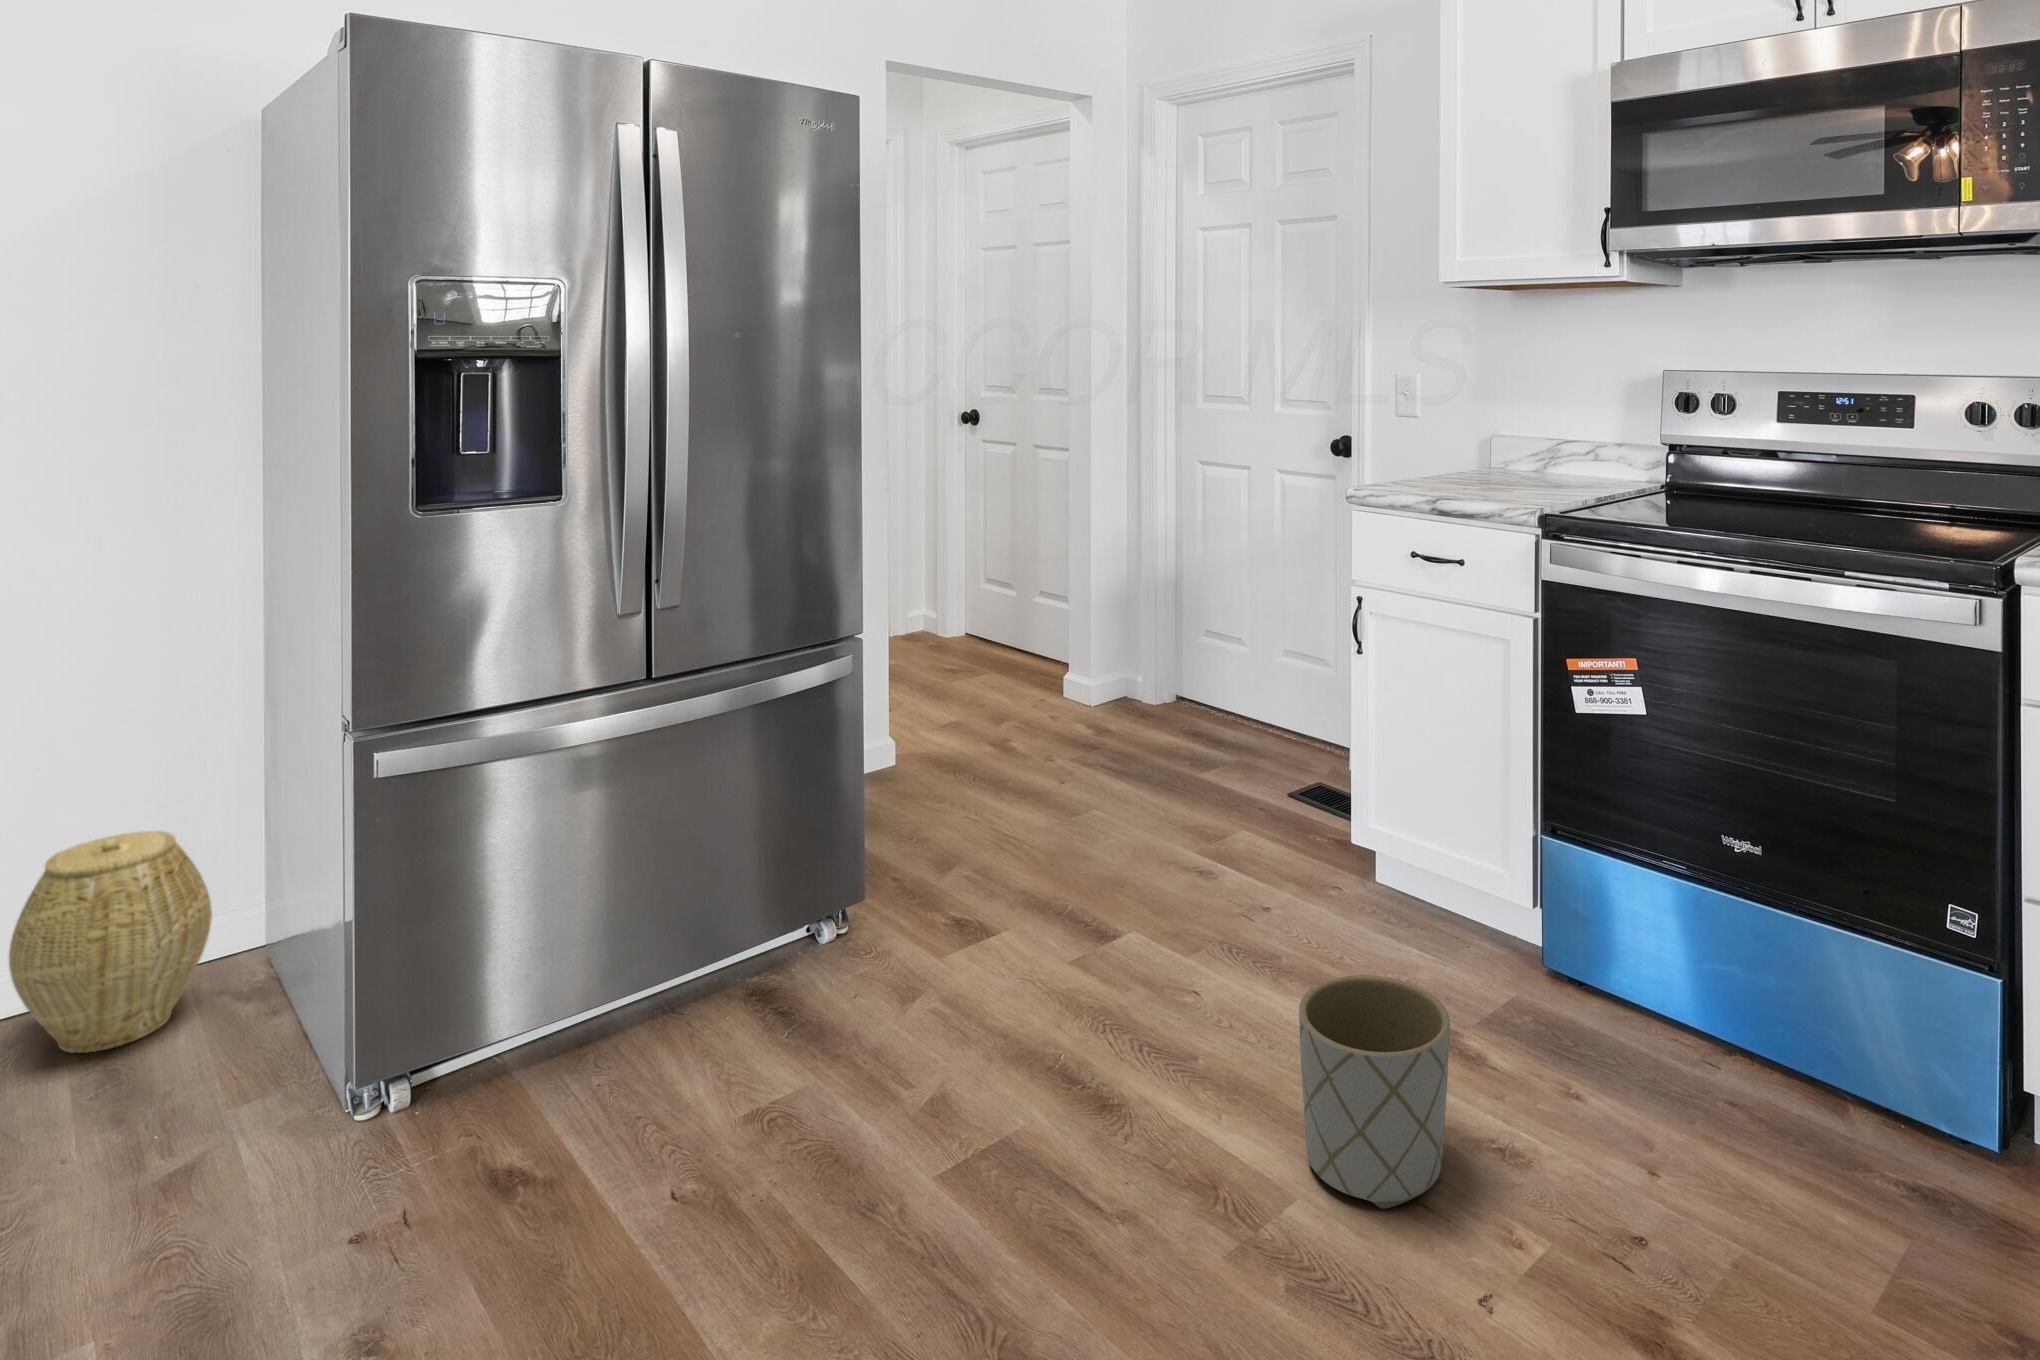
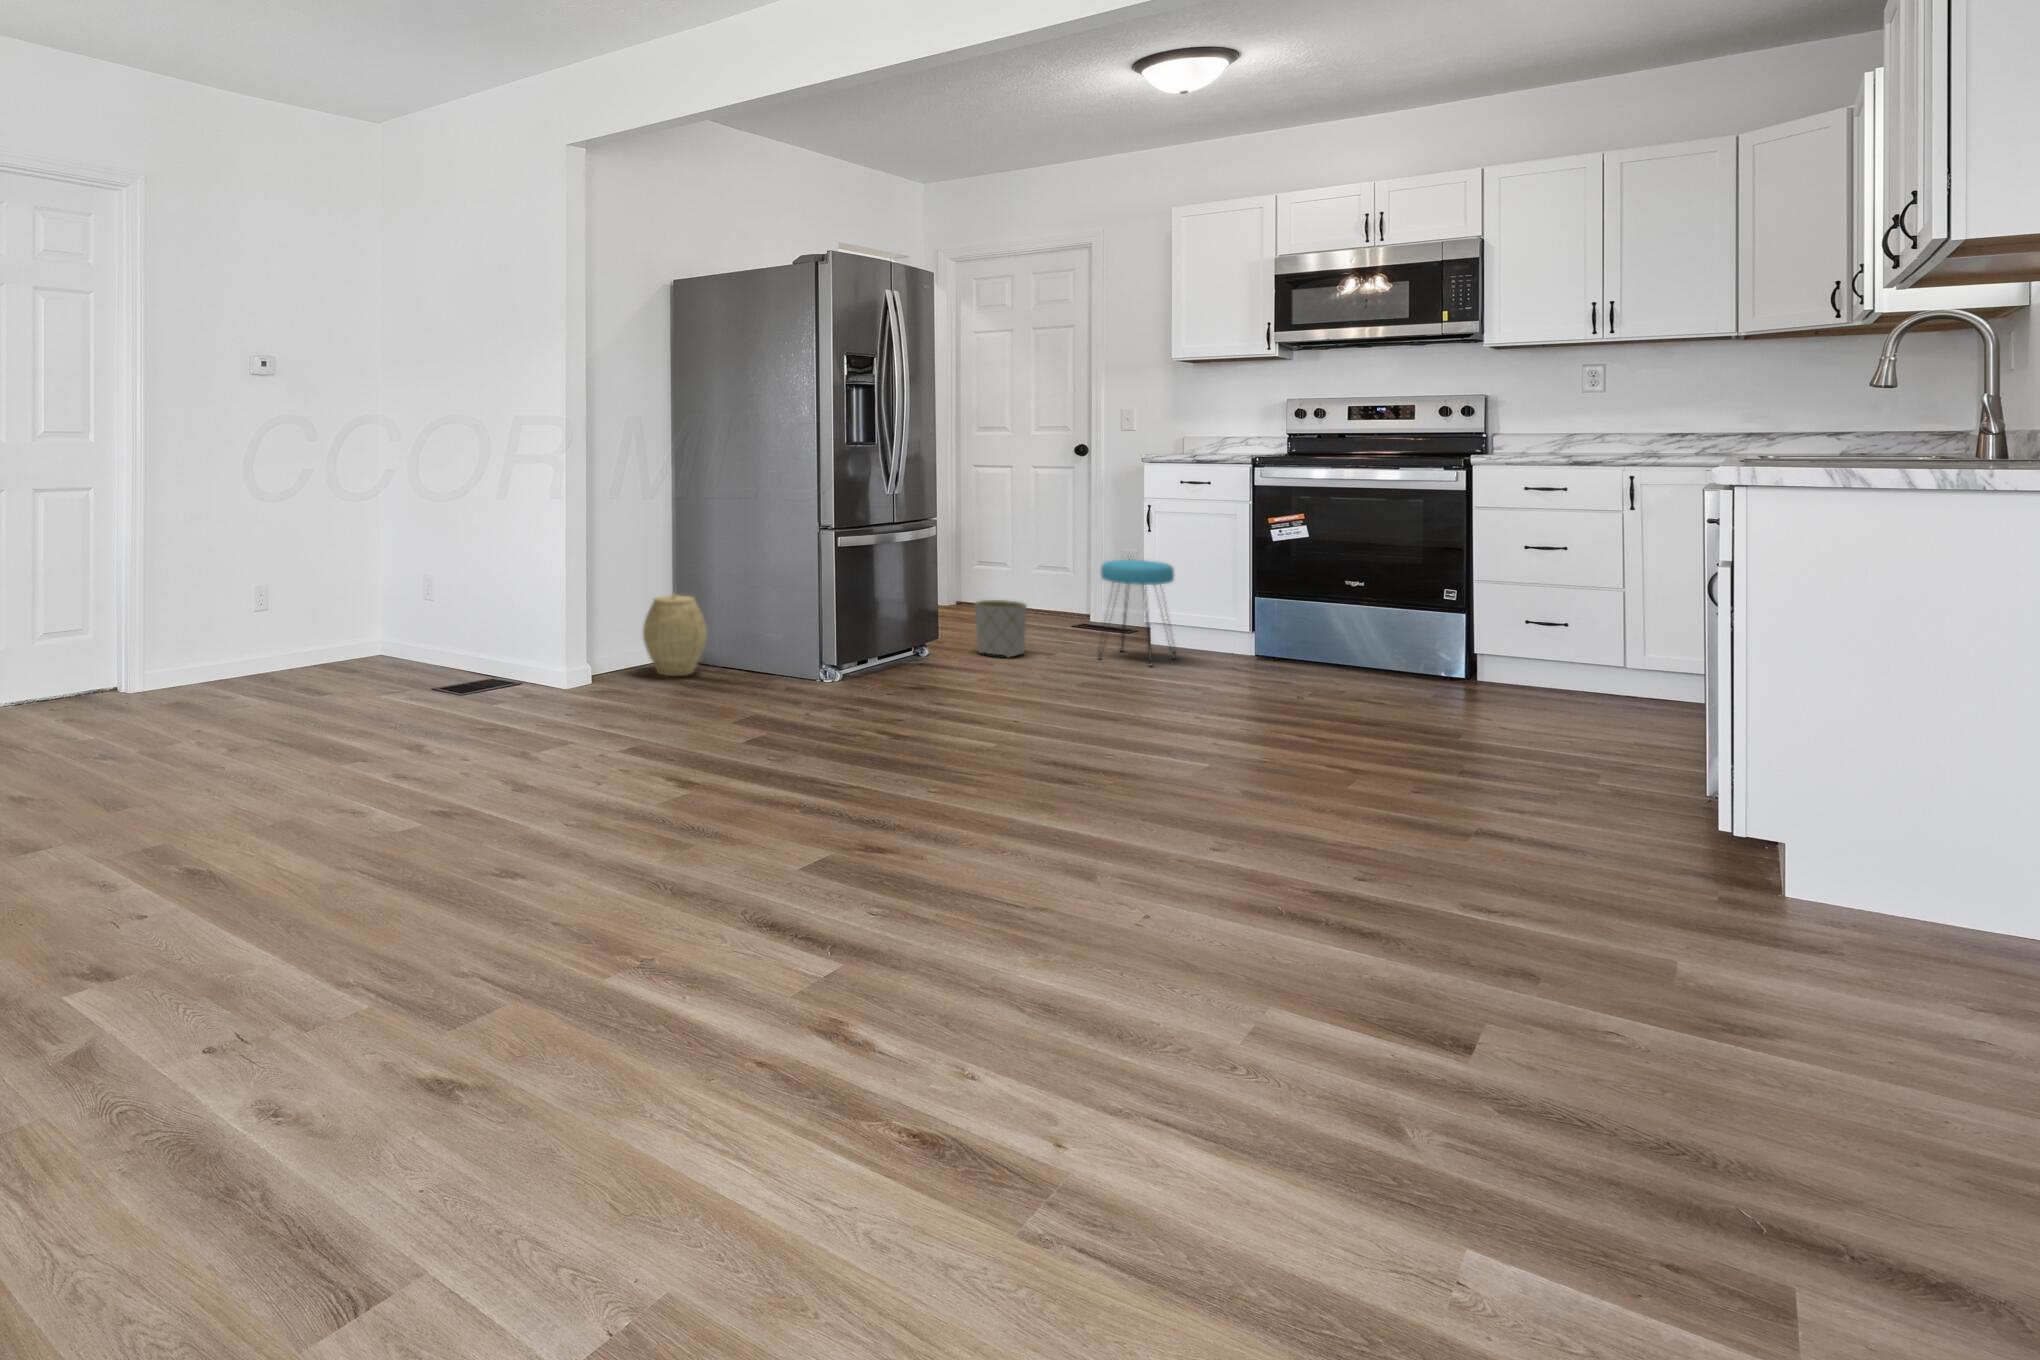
stool: none [1173,740,1353,1030] -> present [1099,560,1176,666]
planter: present [1299,975,1450,1209] -> present [975,600,1027,657]

